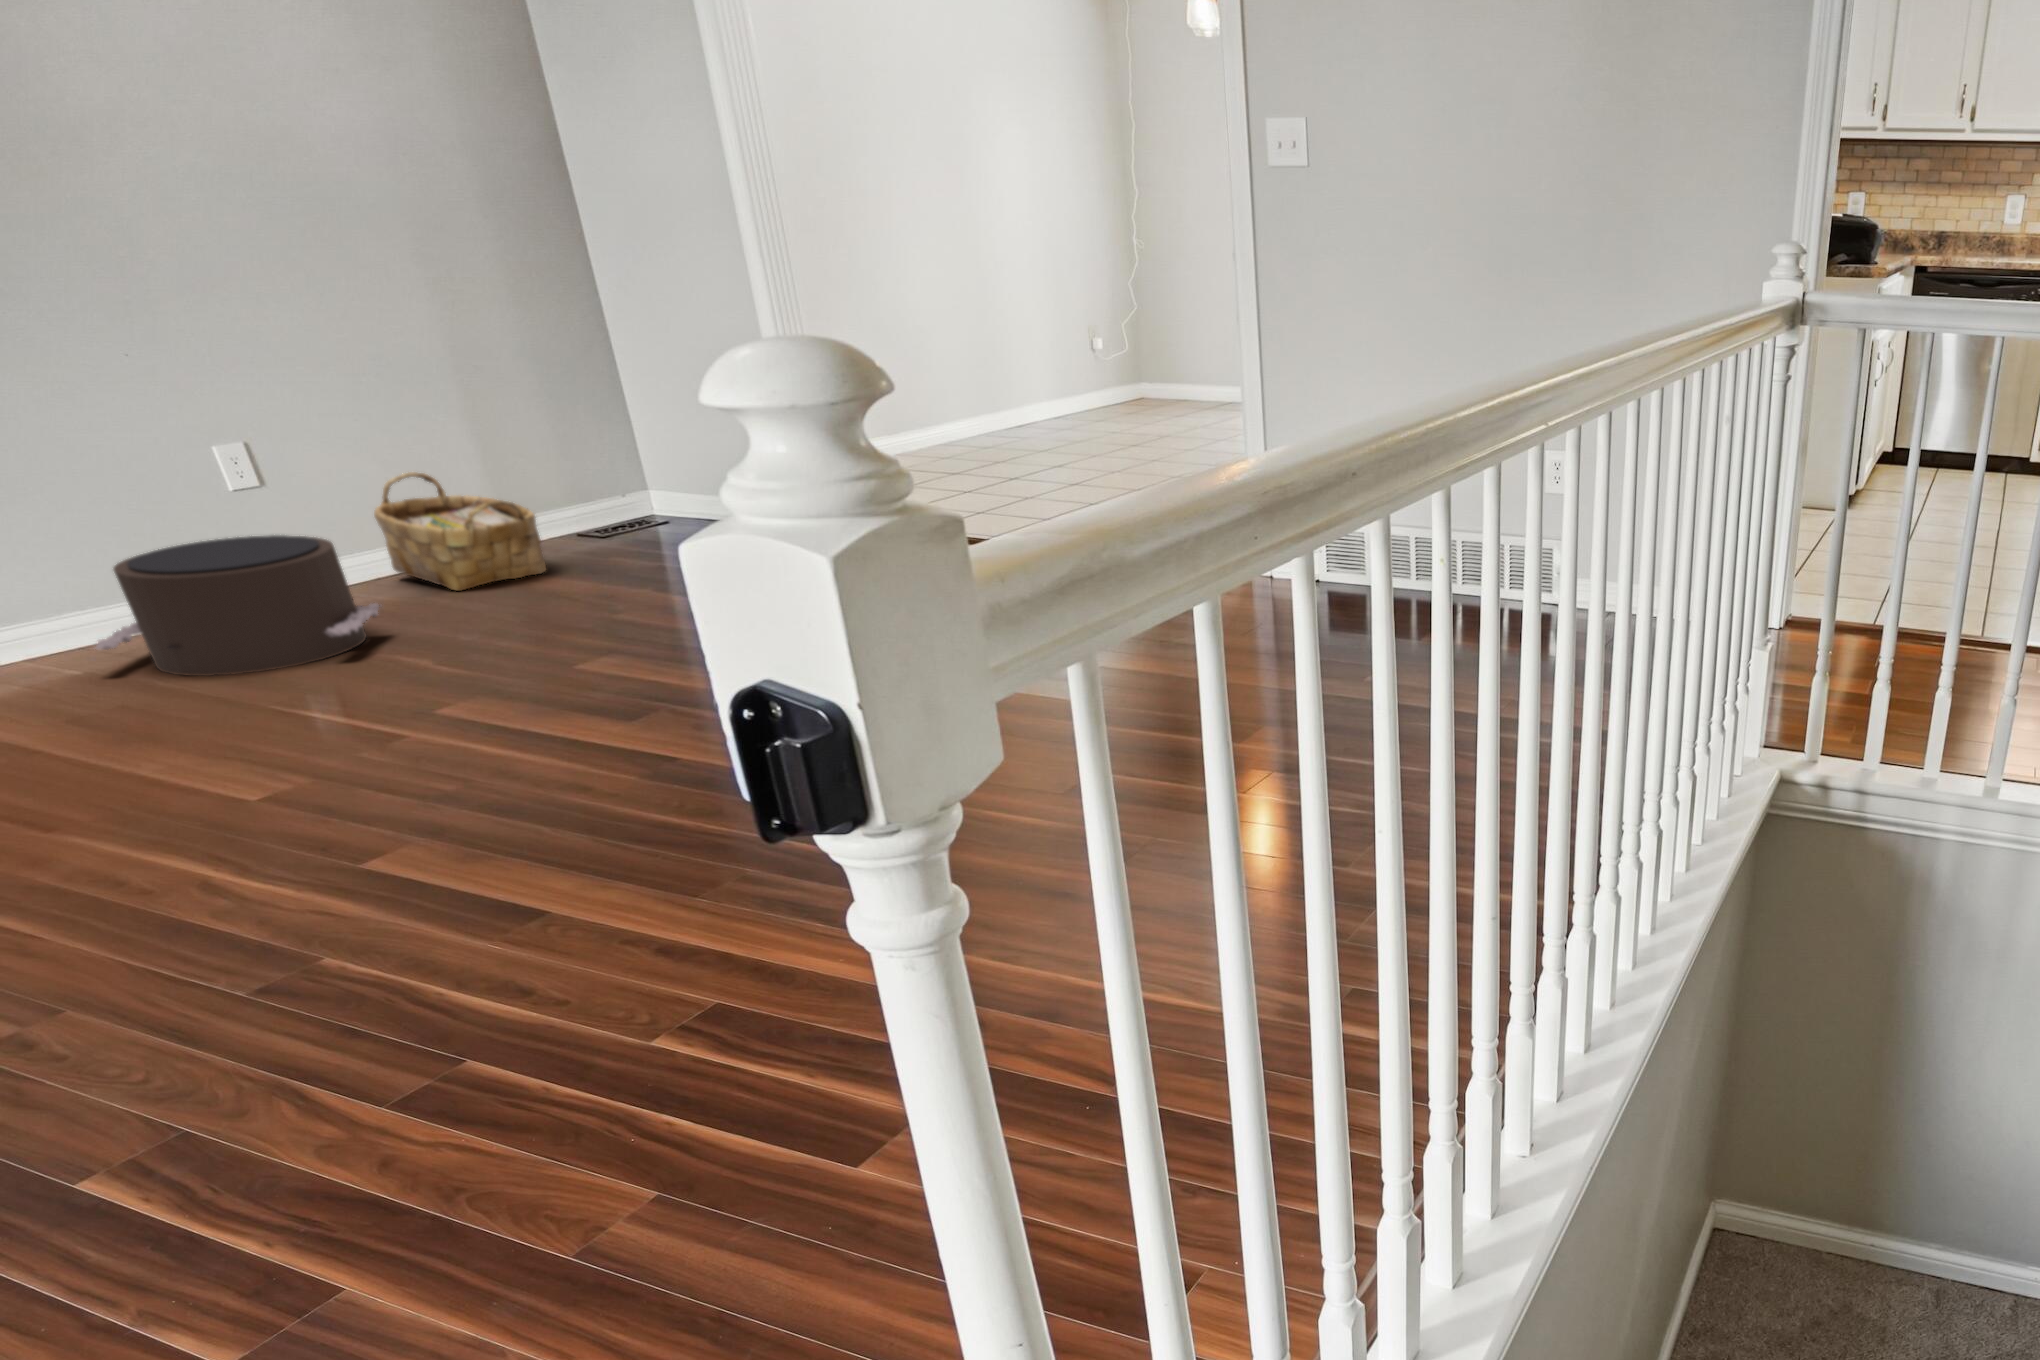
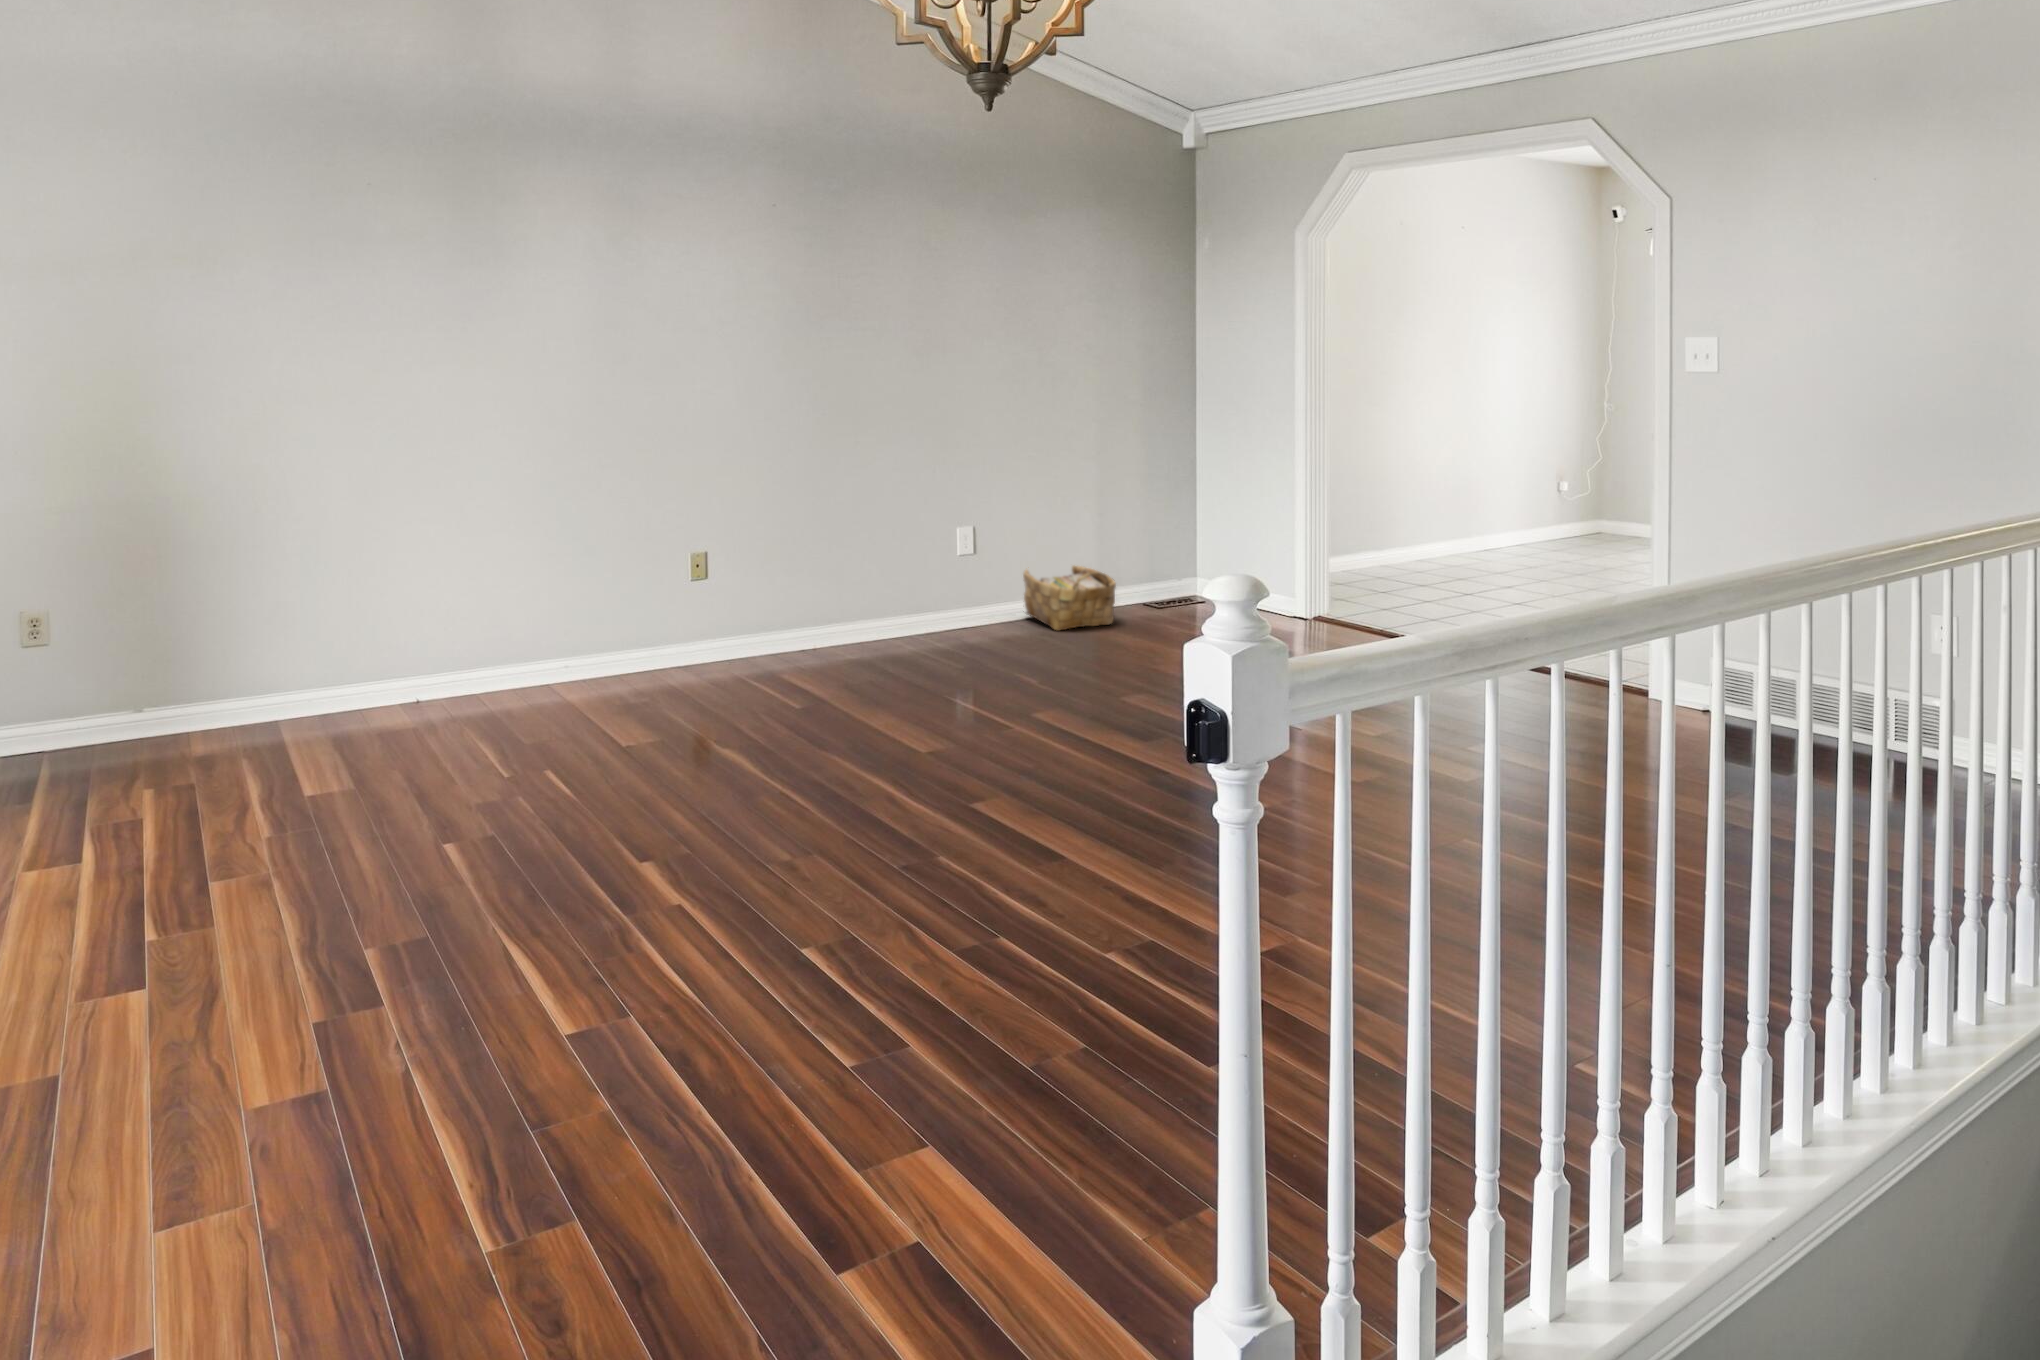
pouf: present [96,535,380,676] -> none [860,582,1013,670]

